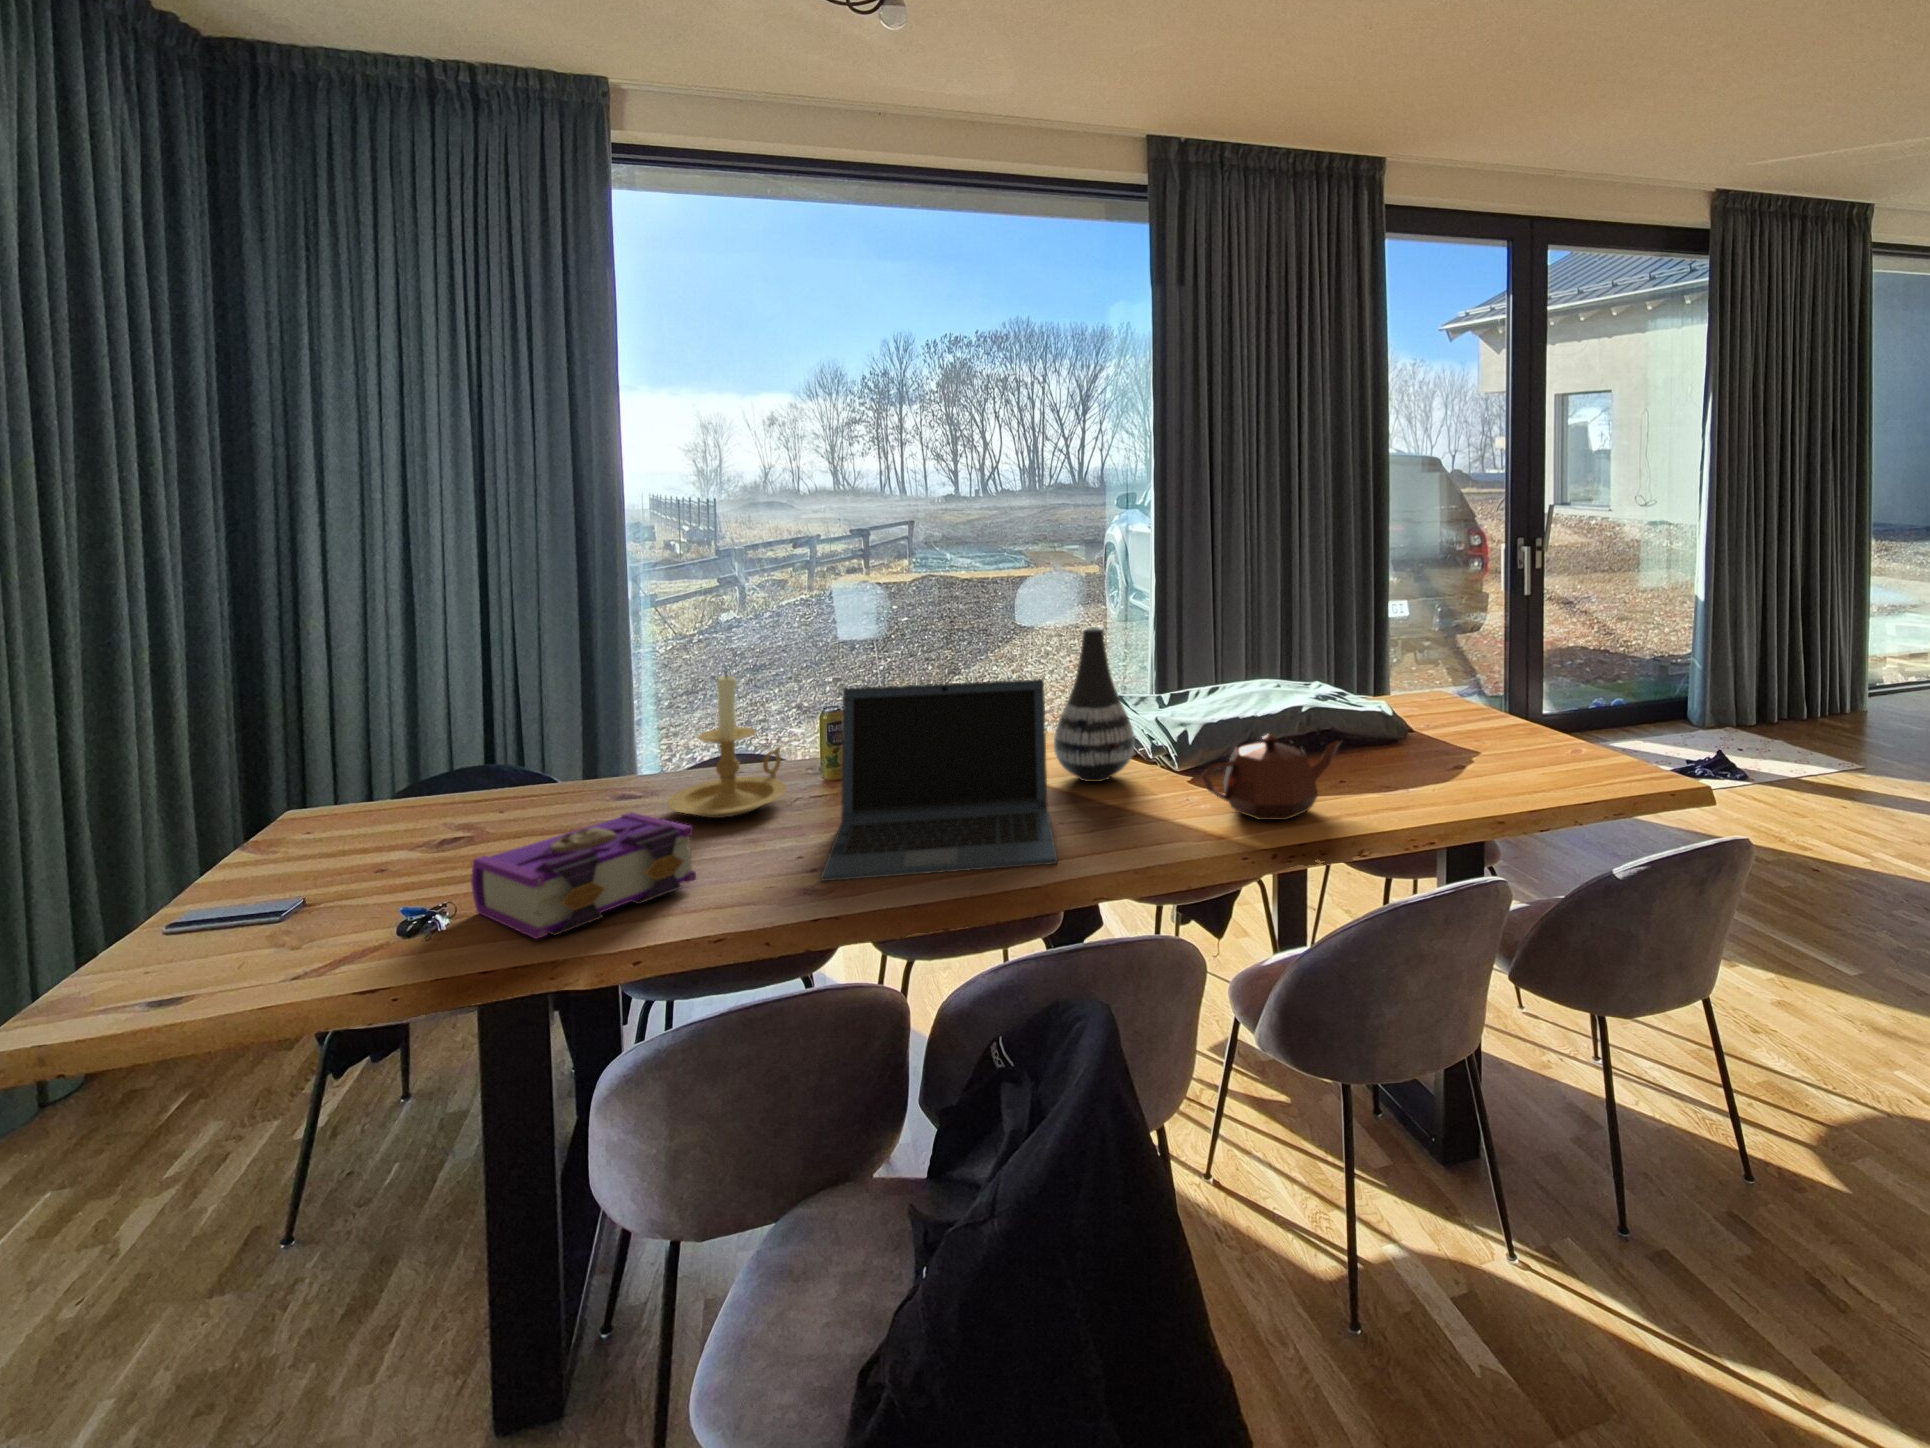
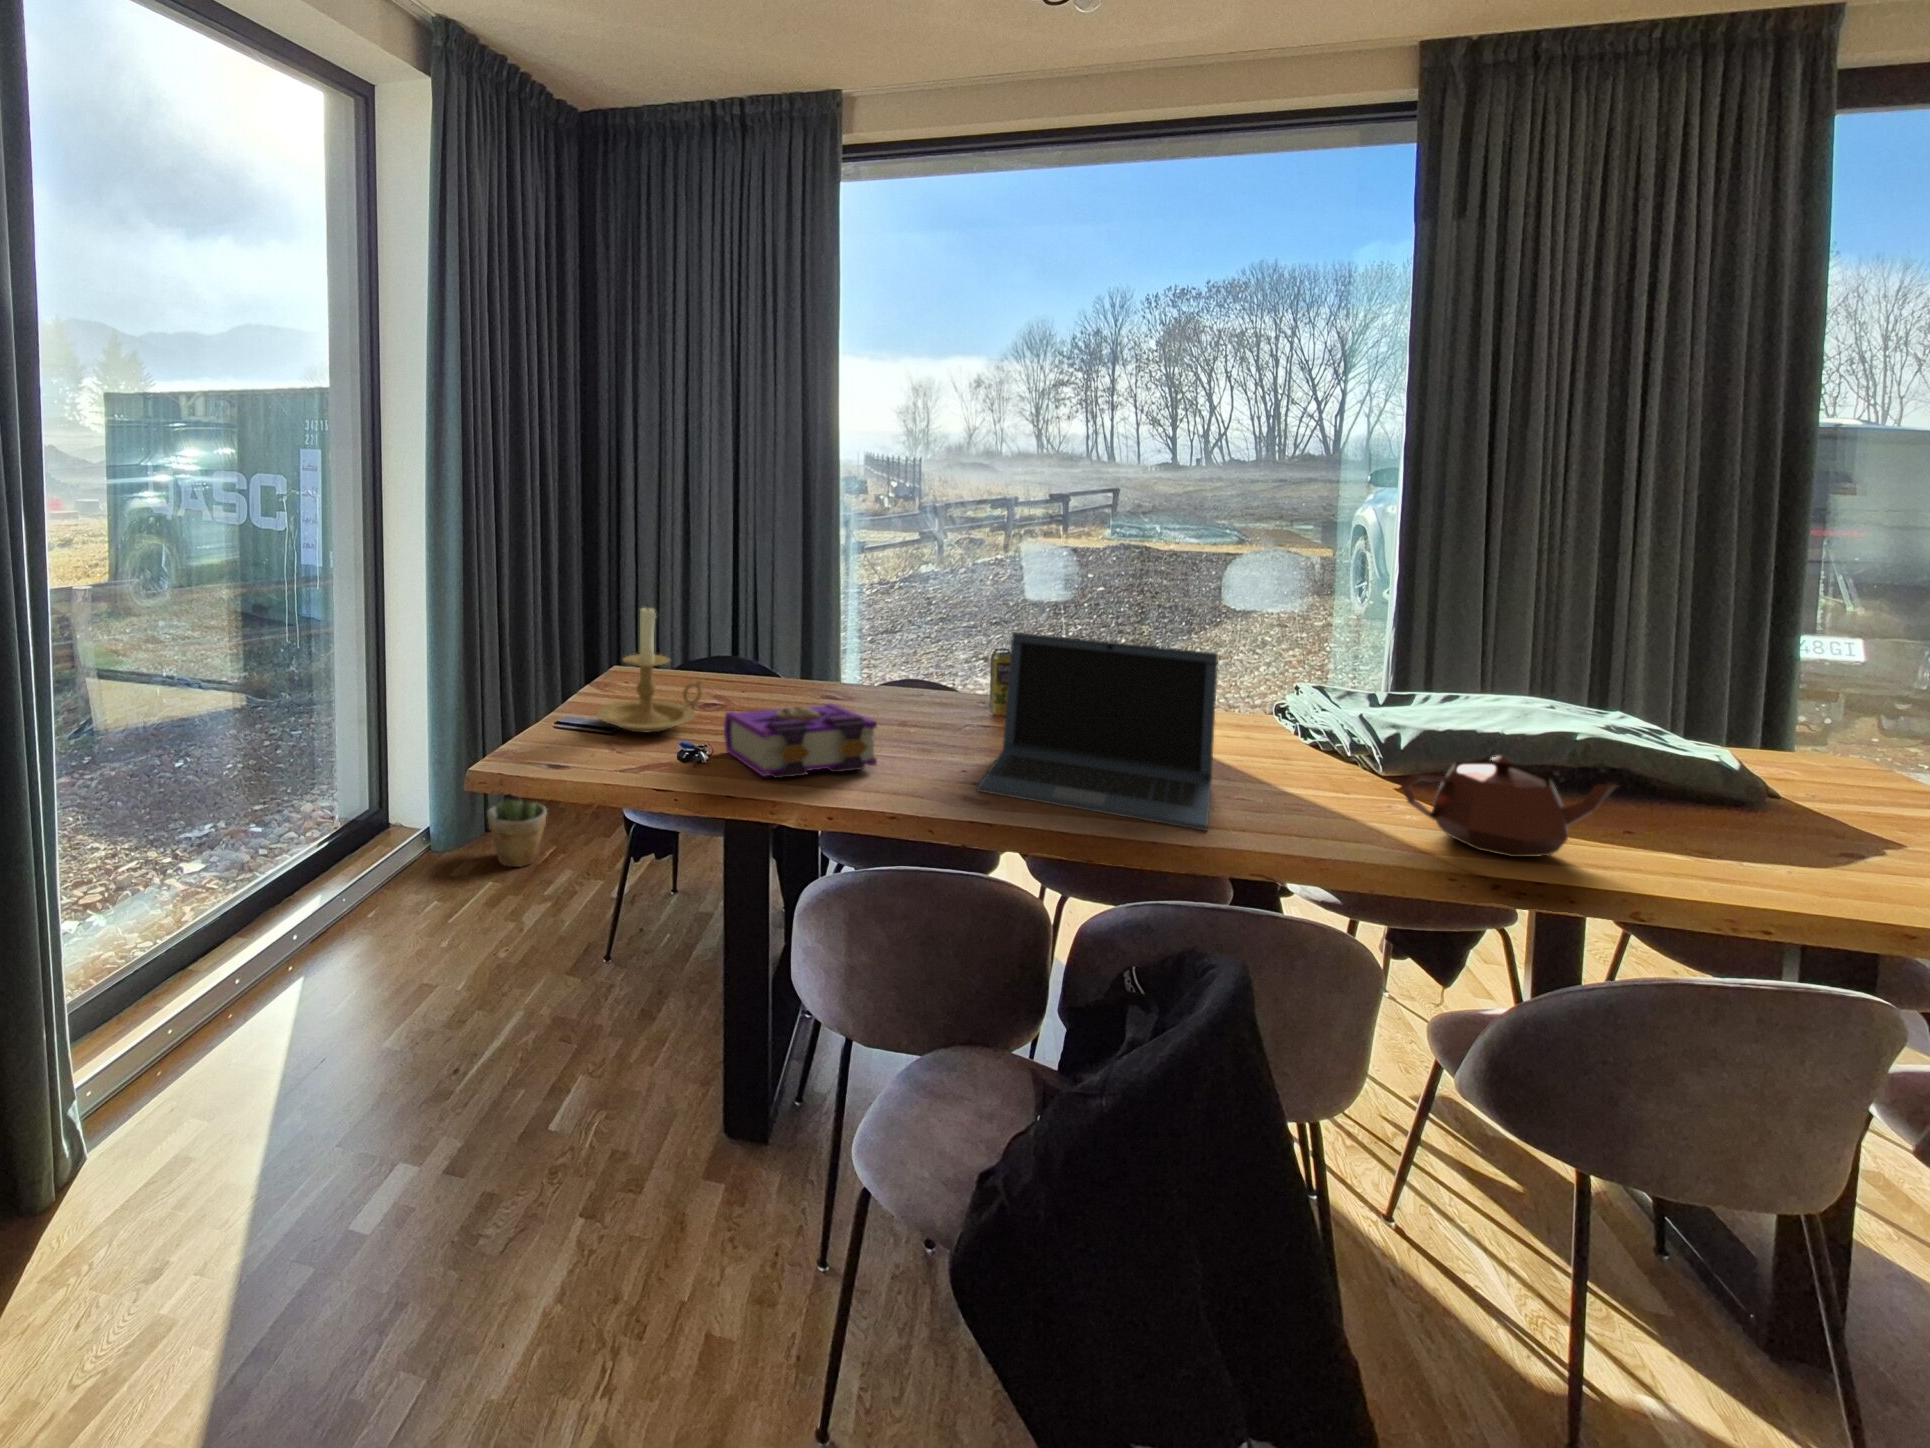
vase: present [1054,627,1135,782] -> none [1231,608,1330,773]
candle holder: present [667,673,787,818] -> present [597,606,702,733]
potted plant: none [48,995,174,1148] -> present [487,800,547,867]

